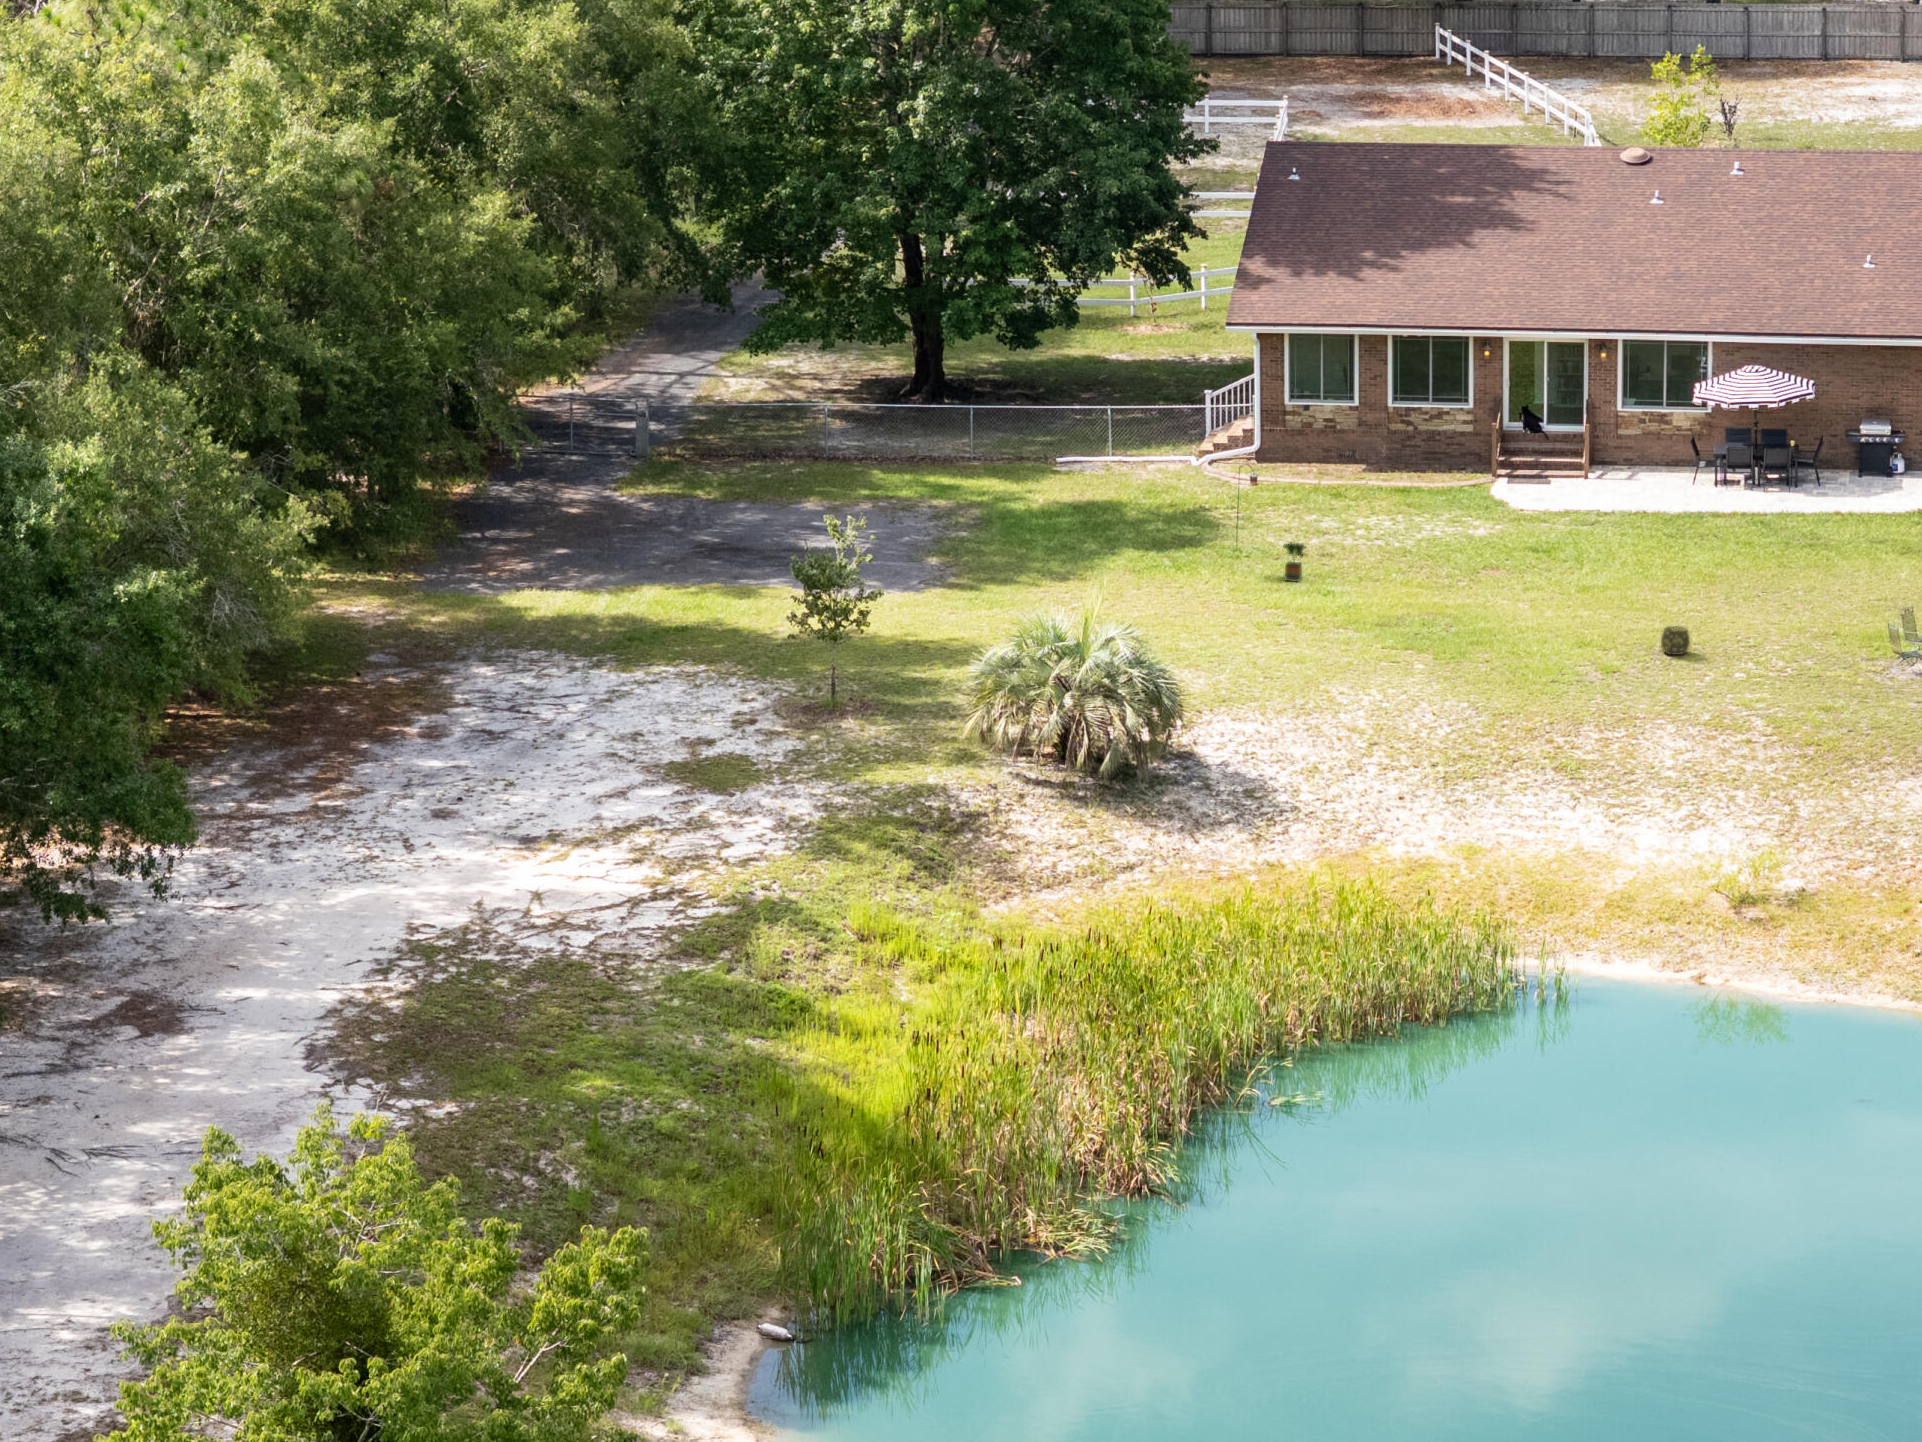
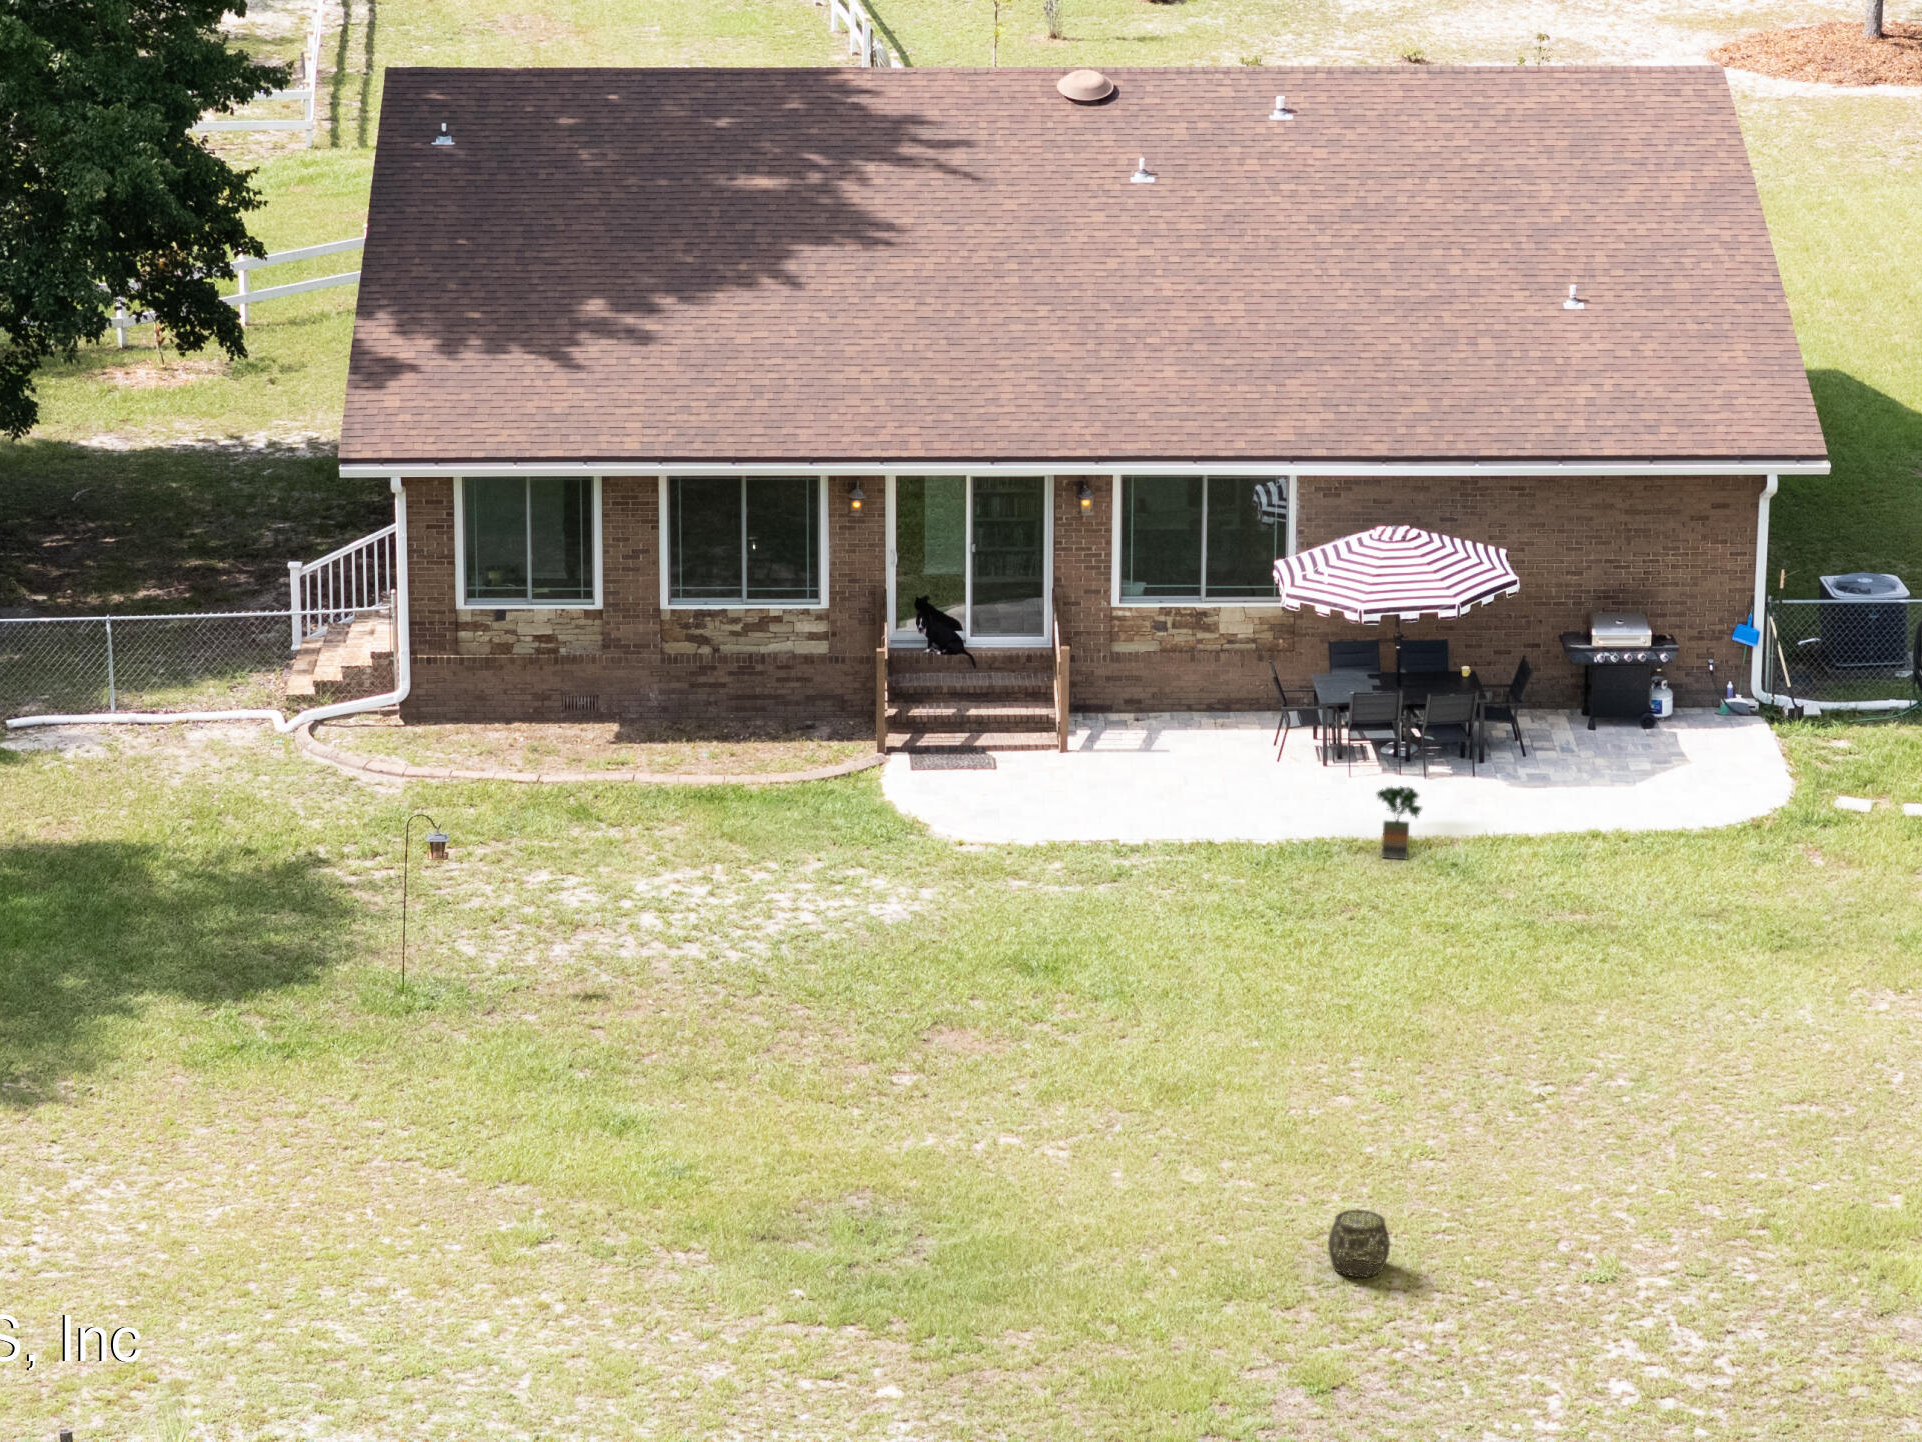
potted tree: present [1284,542,1306,582] -> present [1376,786,1422,859]

